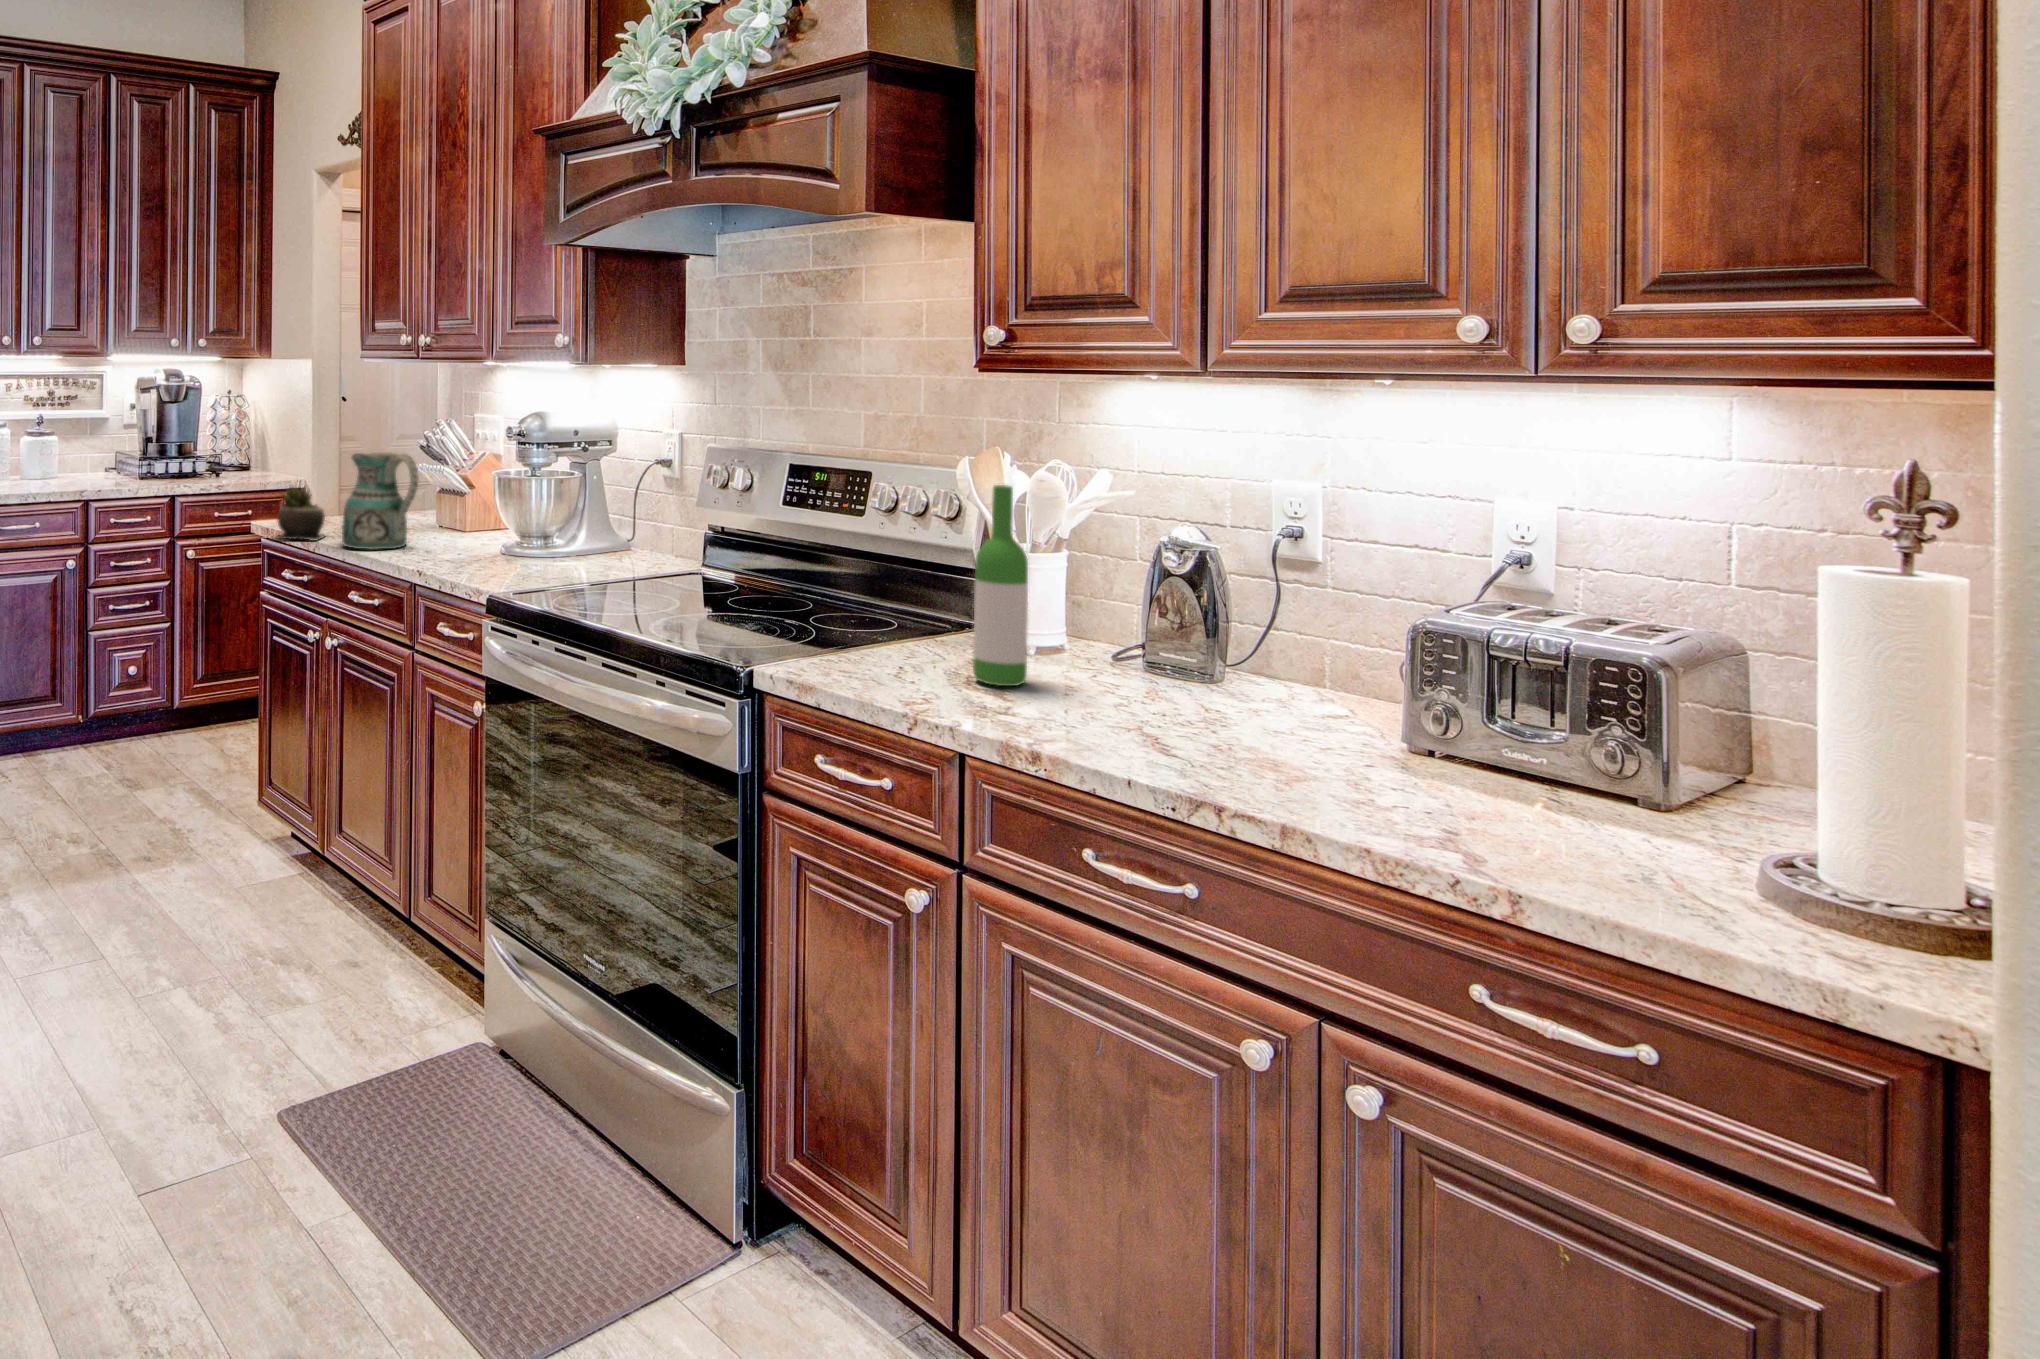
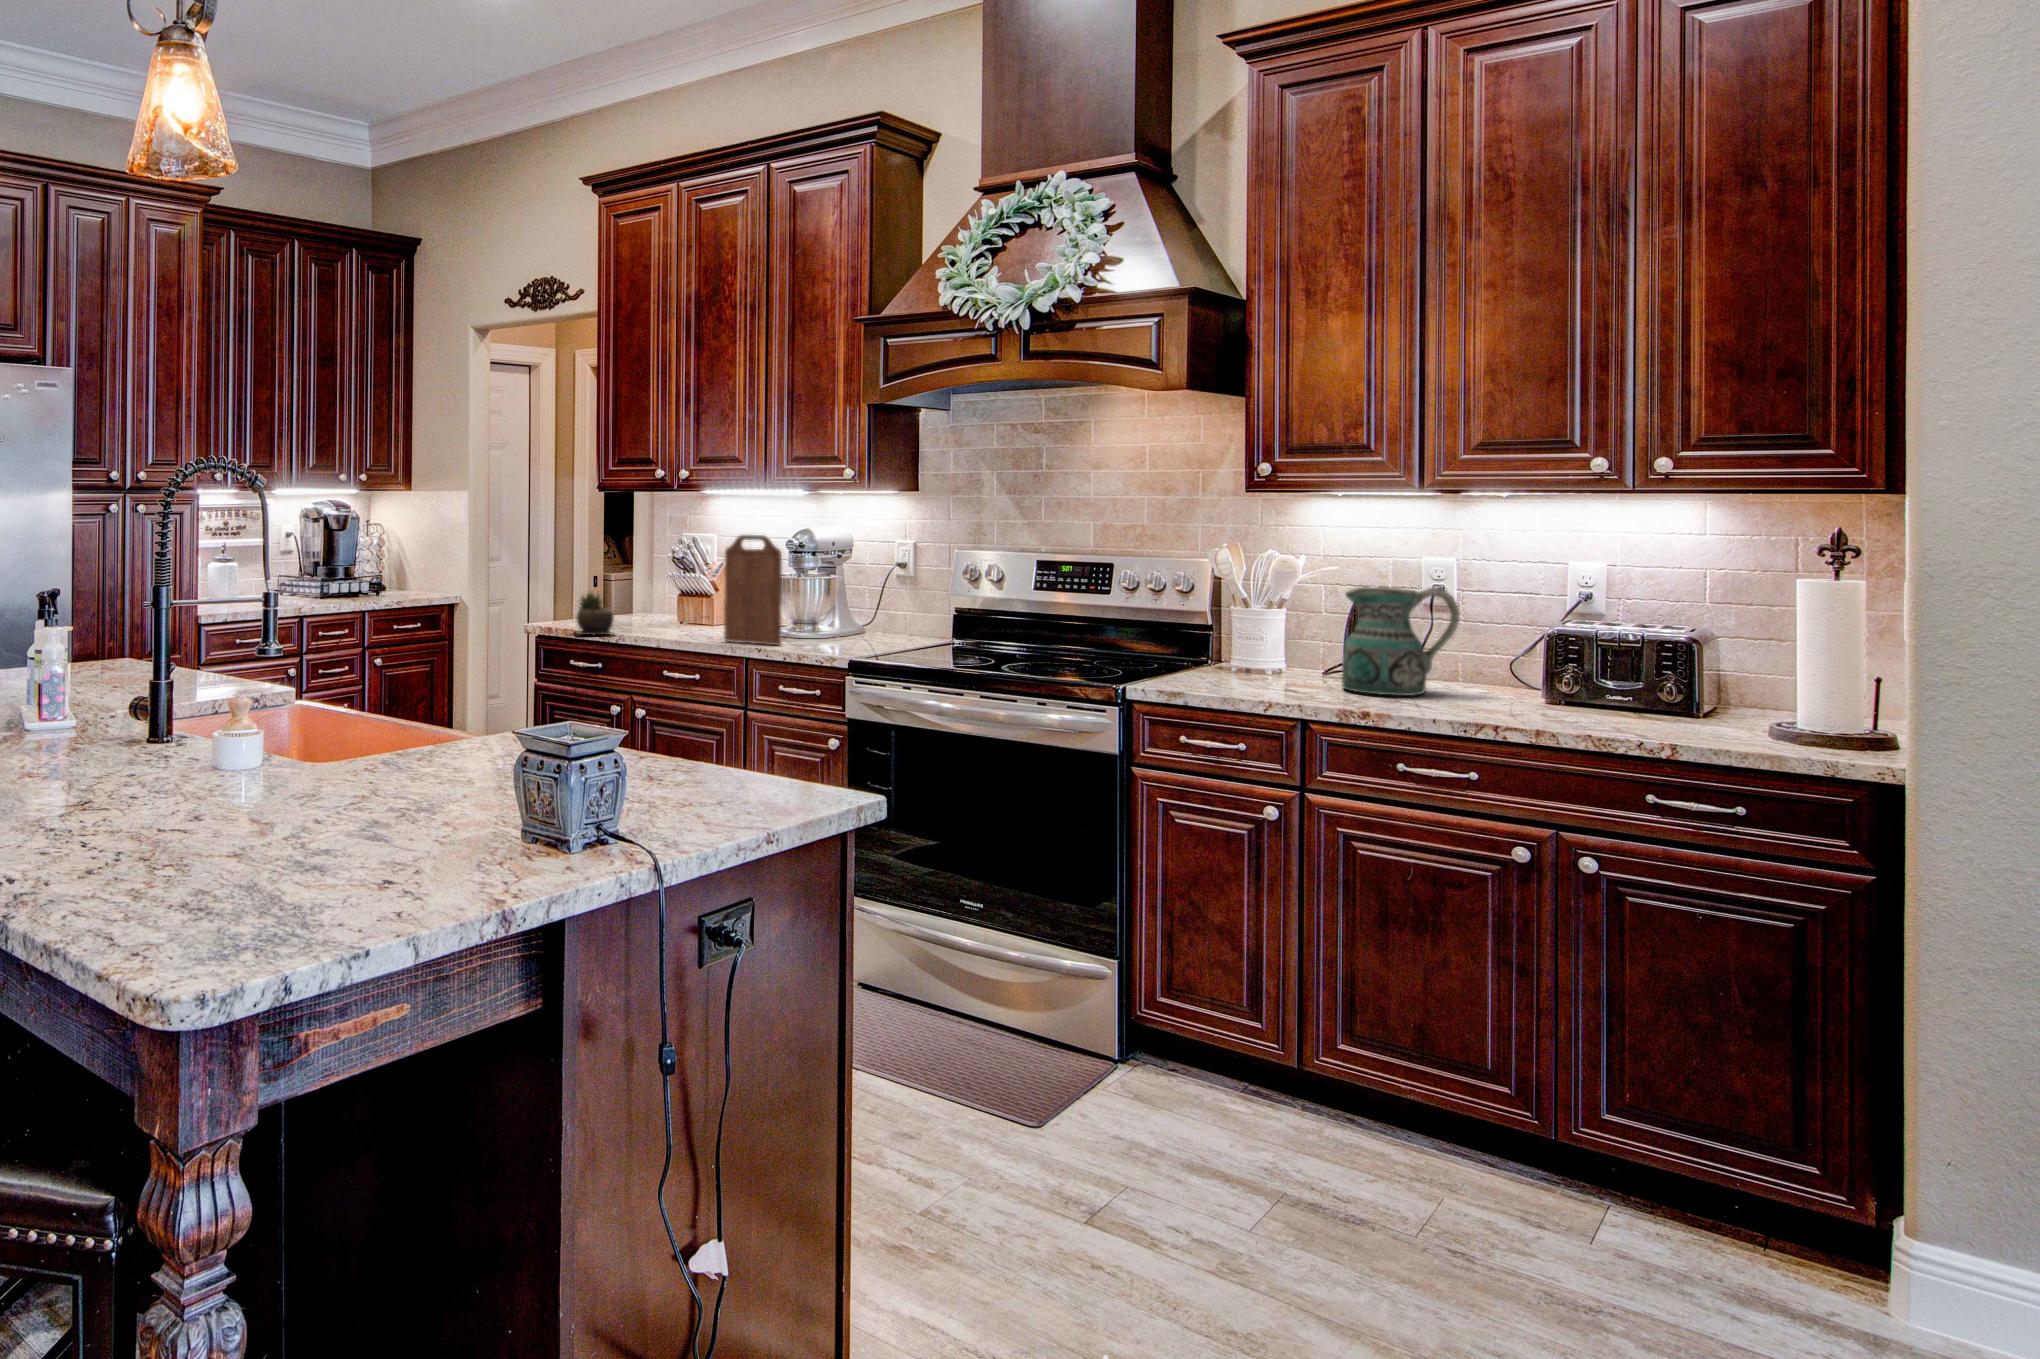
cutting board: none [415,418,471,565] -> present [724,535,782,645]
ceramic pitcher: present [342,452,419,550] -> present [1342,587,1459,696]
wine bottle: present [973,485,1028,686] -> none [1265,564,1301,687]

